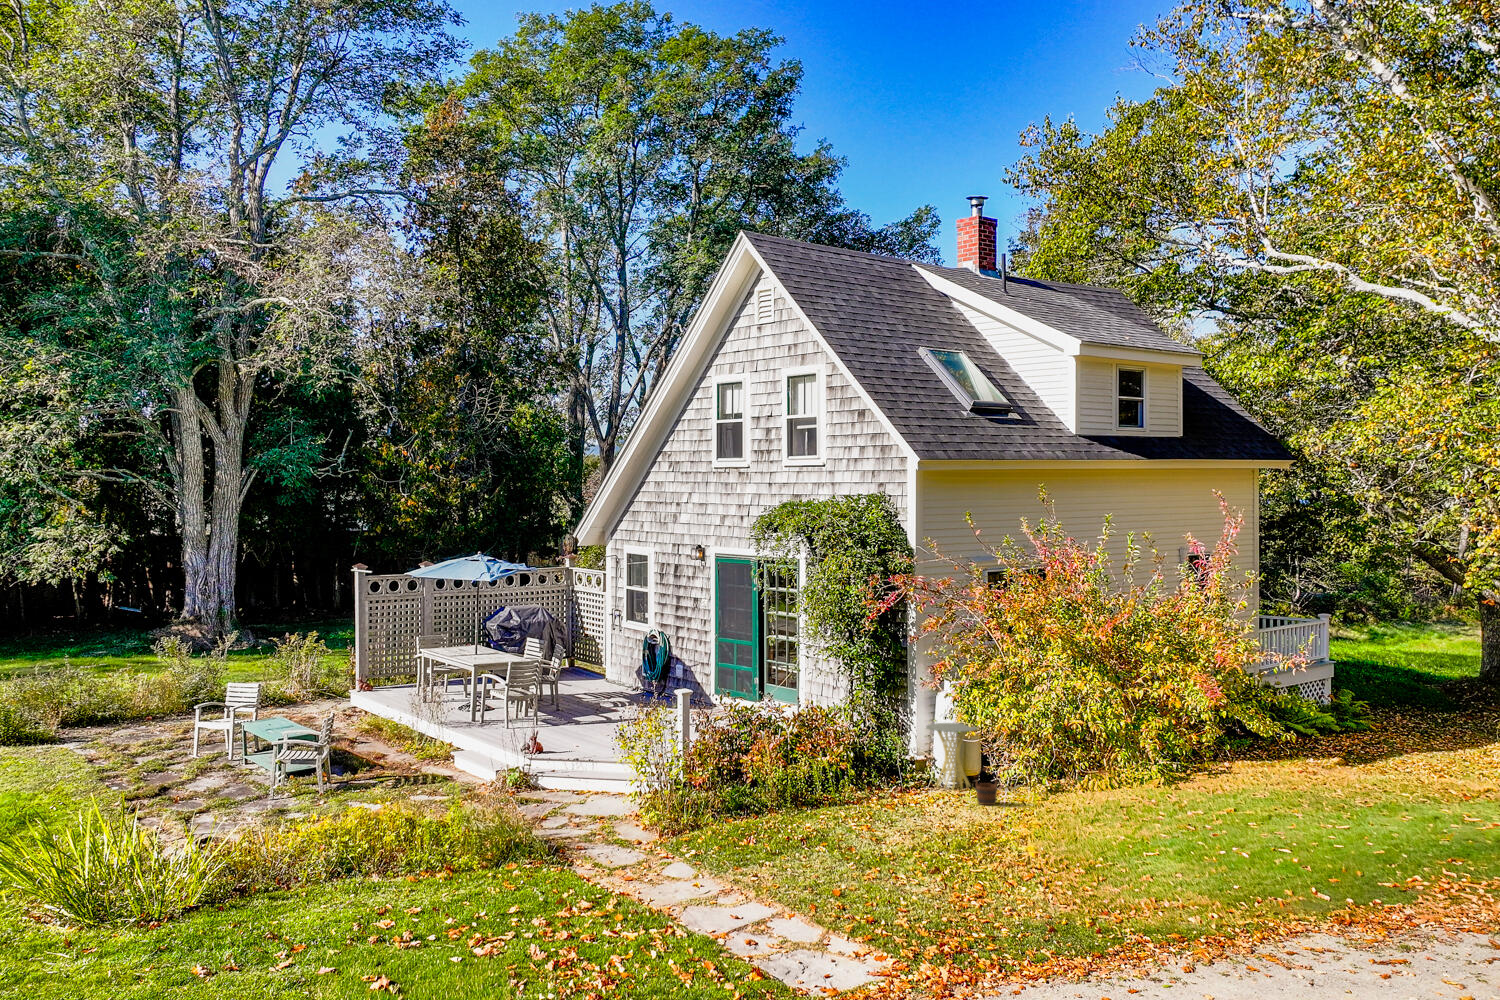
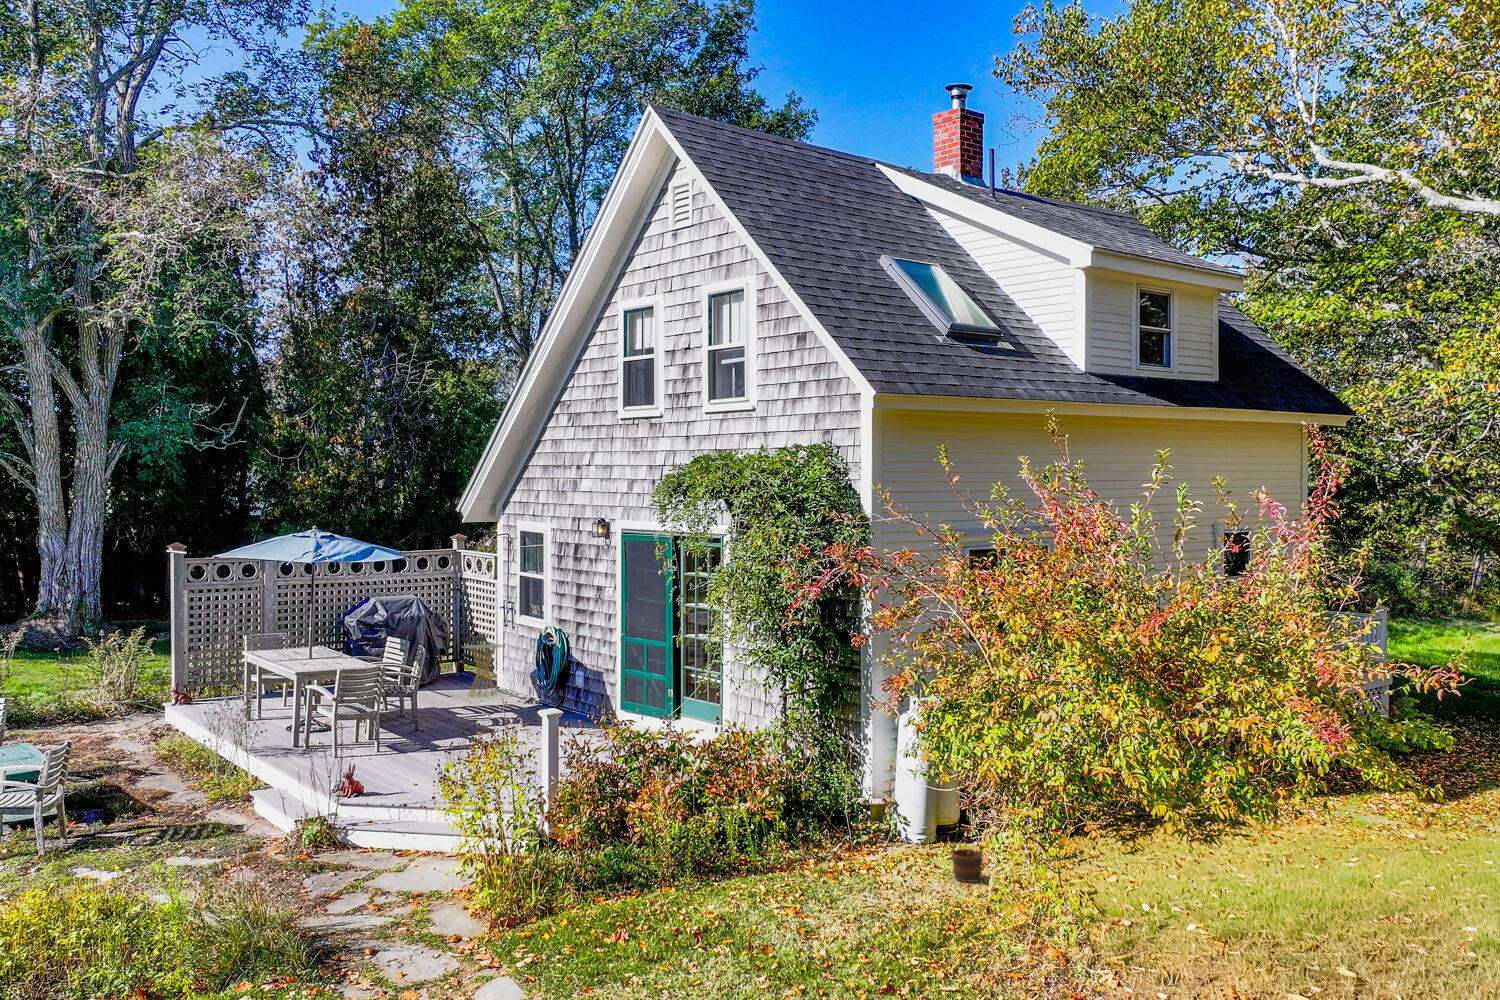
side table: present [926,723,977,789] -> present [462,644,503,695]

